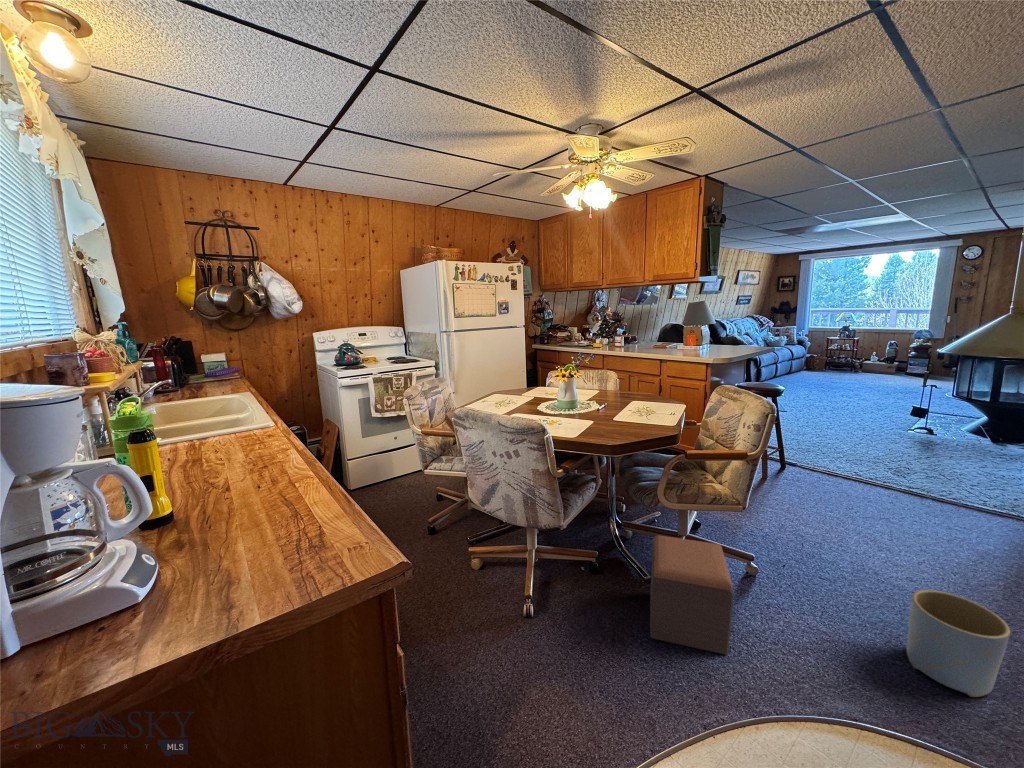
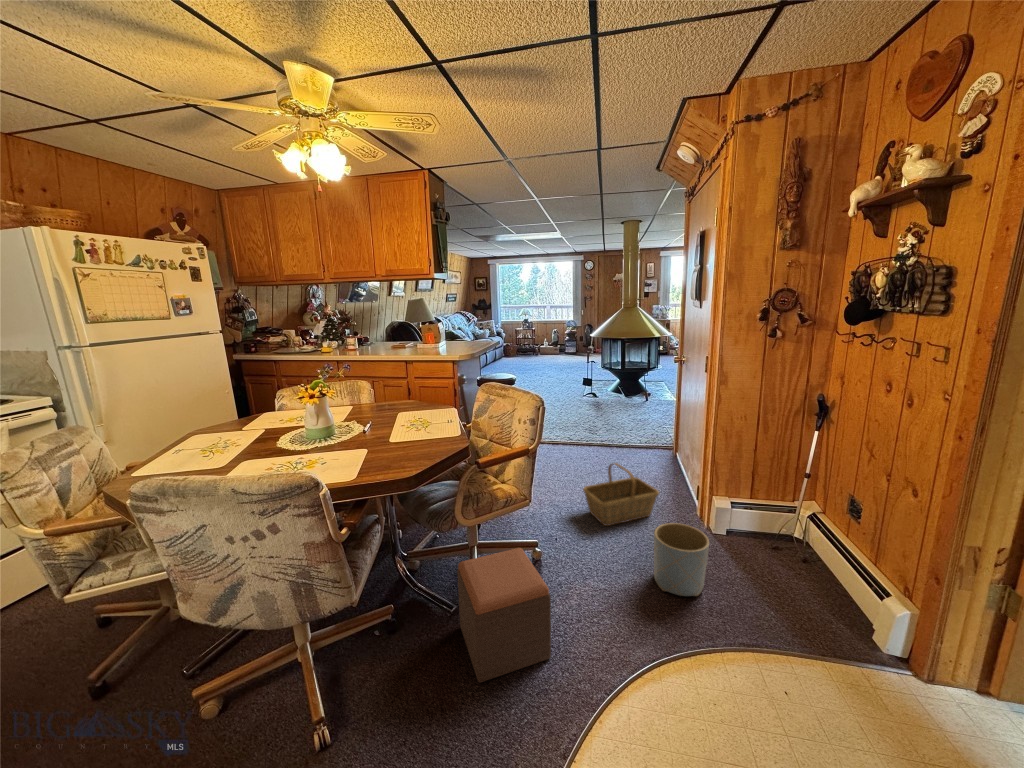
basket: none [838,506,966,588] -> present [583,463,659,526]

